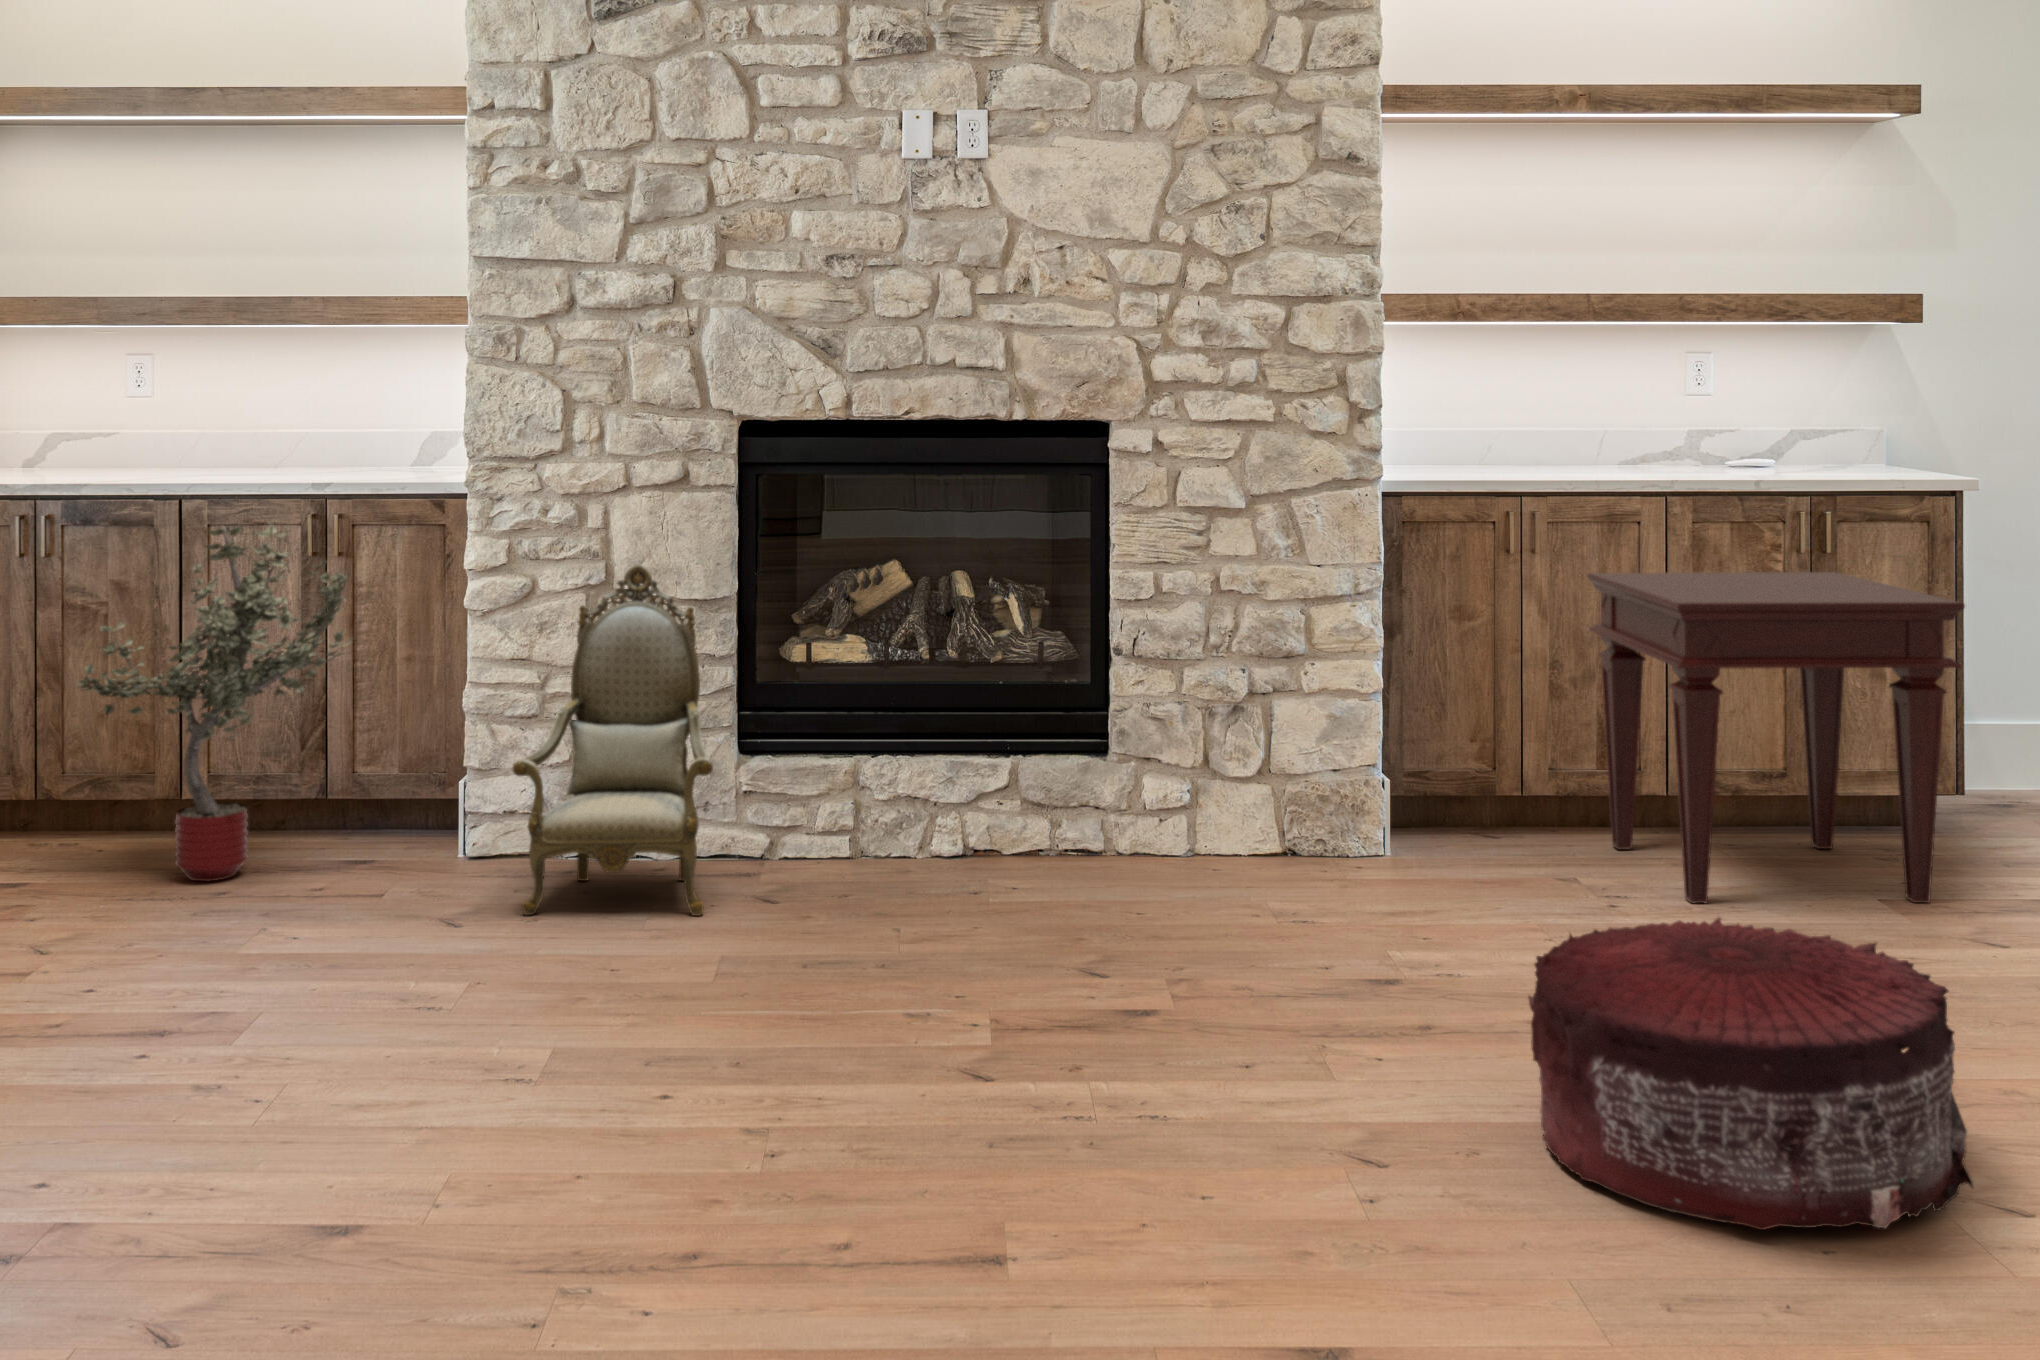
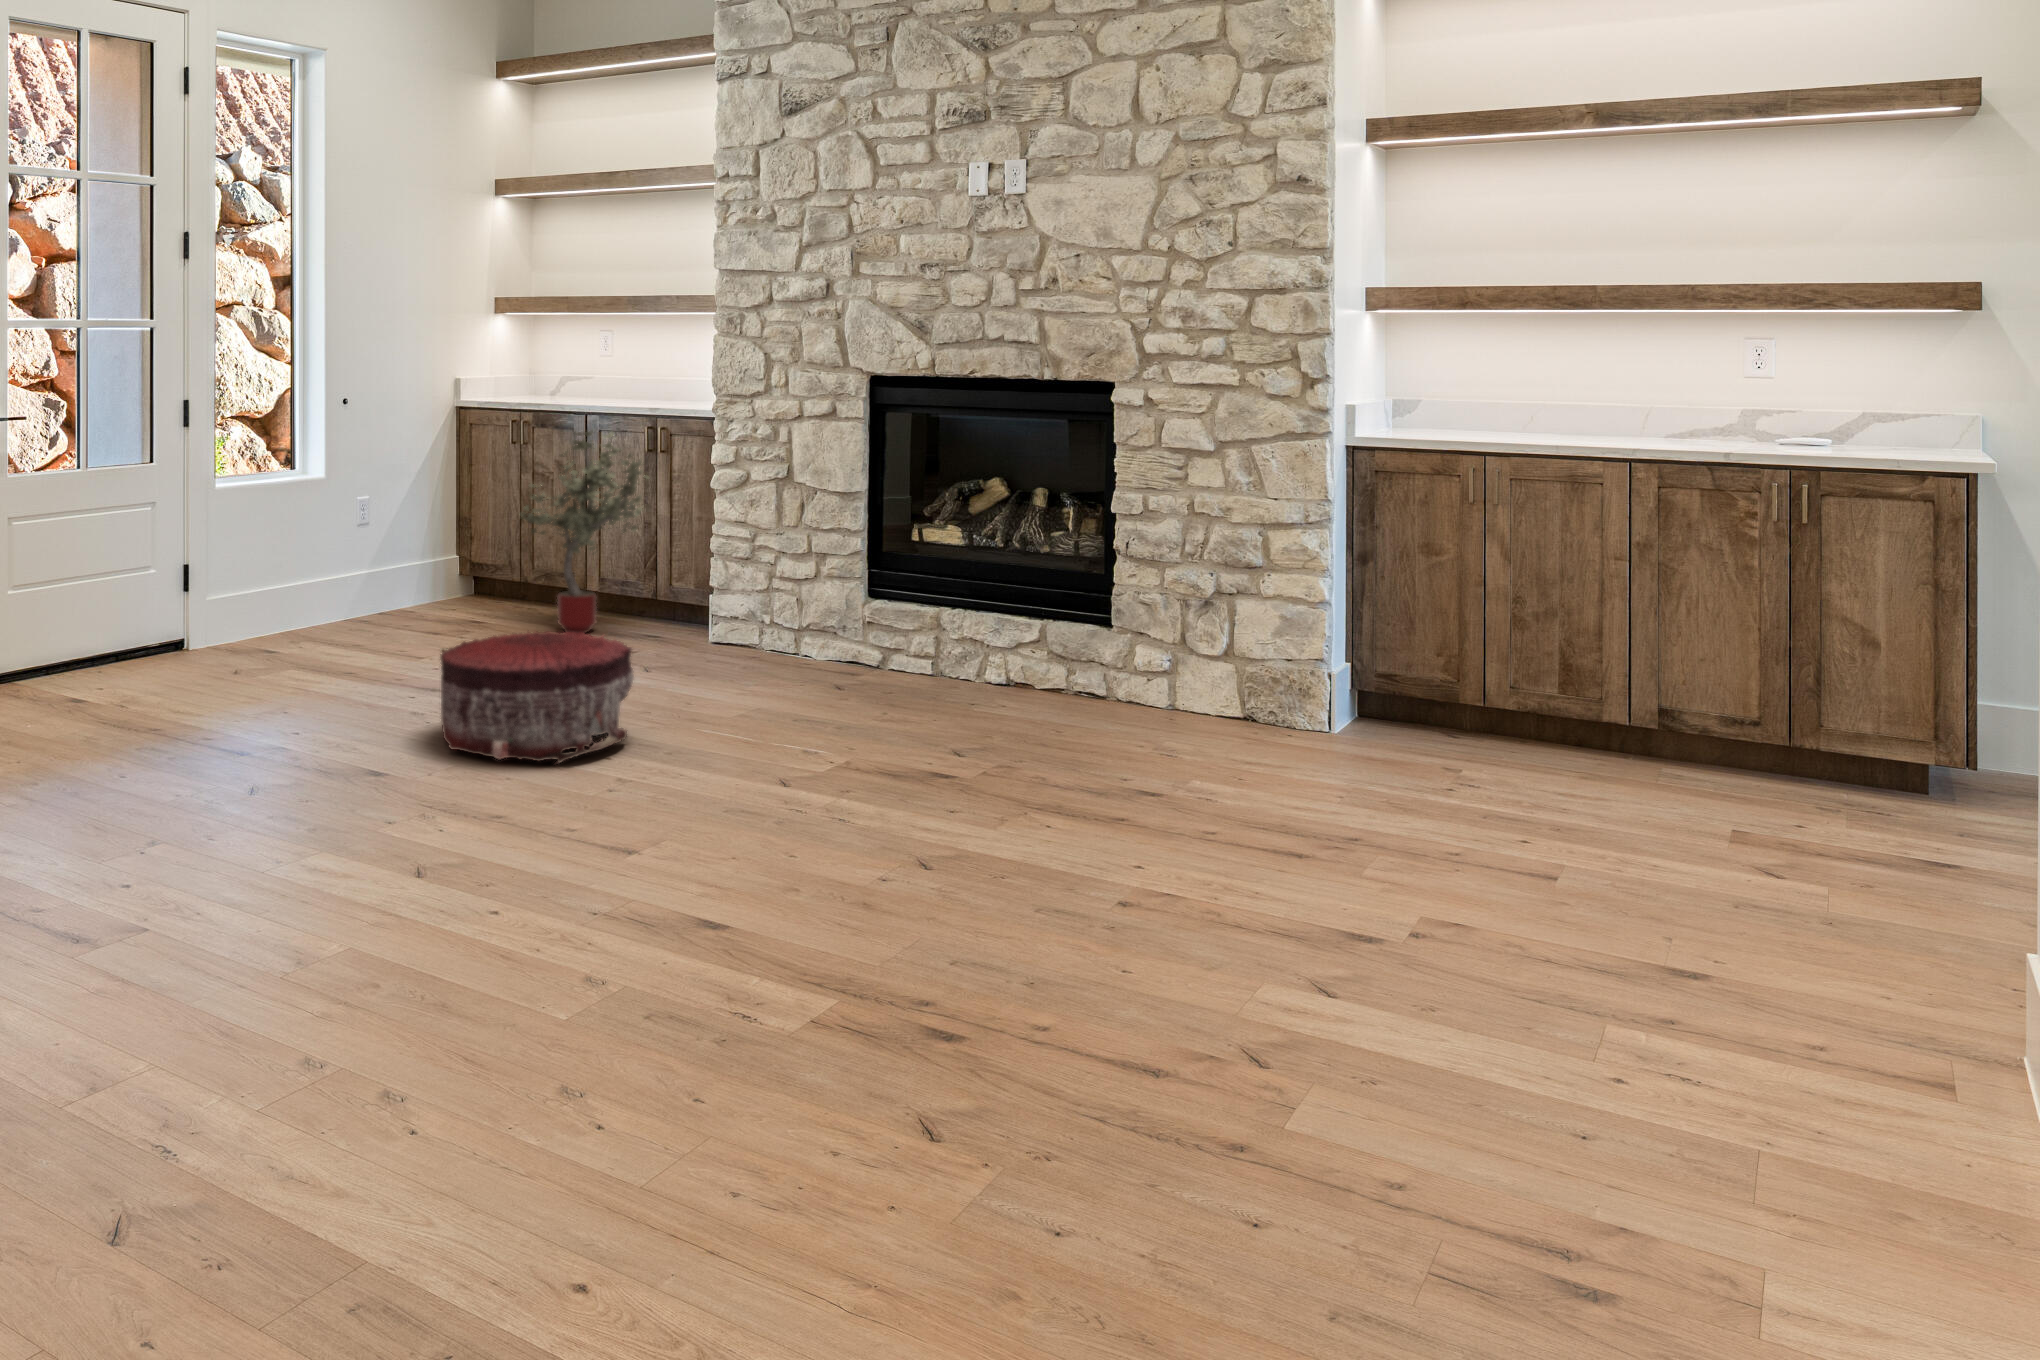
armchair: present [513,564,713,916] -> none [681,397,823,686]
side table: present [1587,572,1965,903] -> none [1498,521,1804,833]
pouf: present [1528,917,1973,1230] -> present [440,631,634,764]

